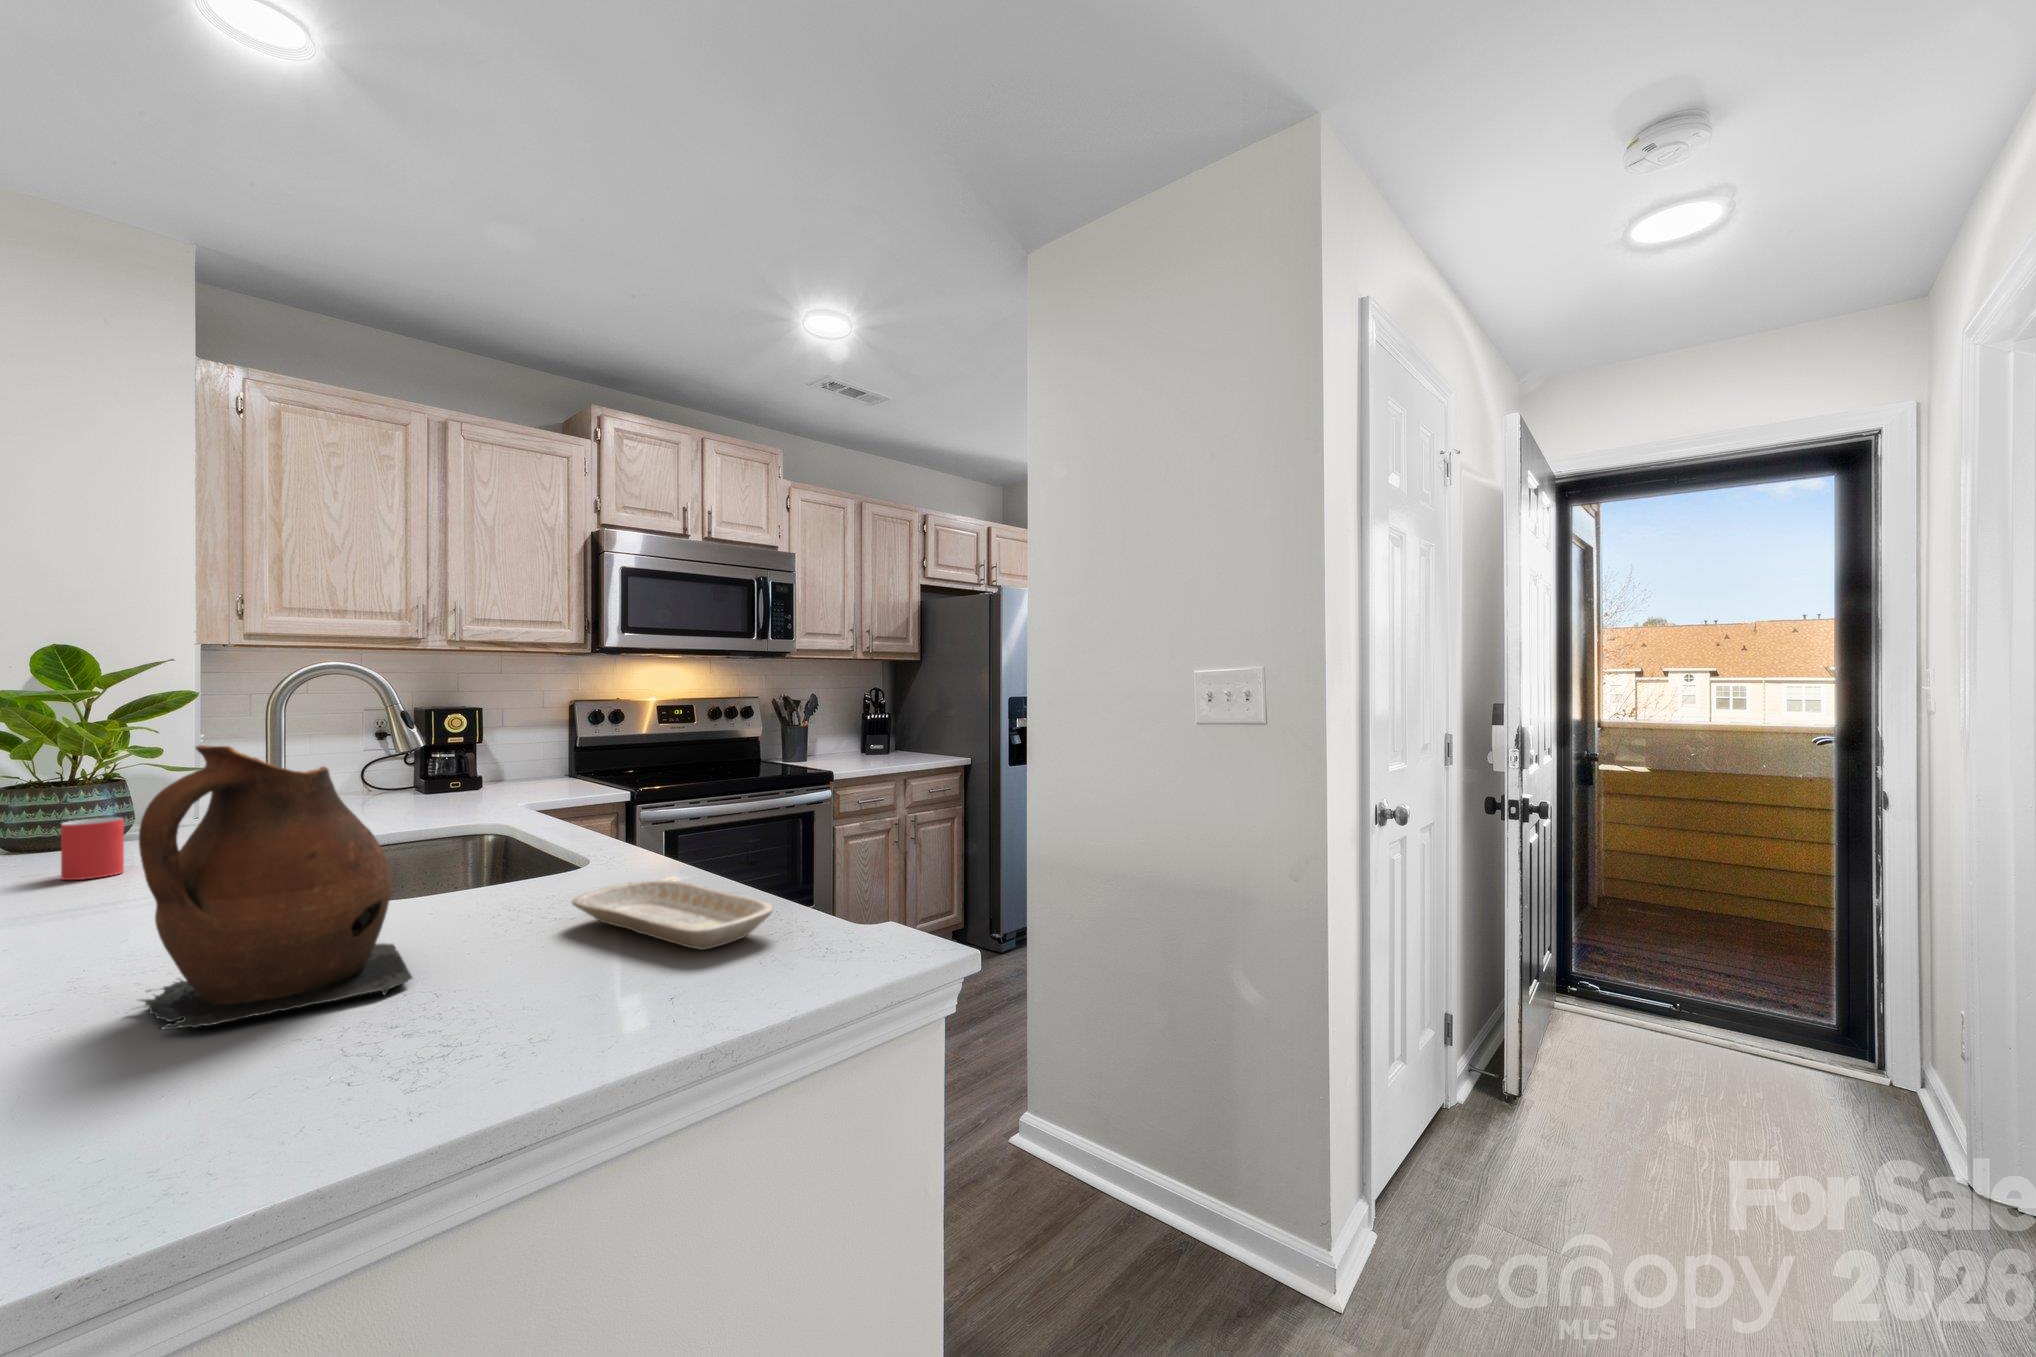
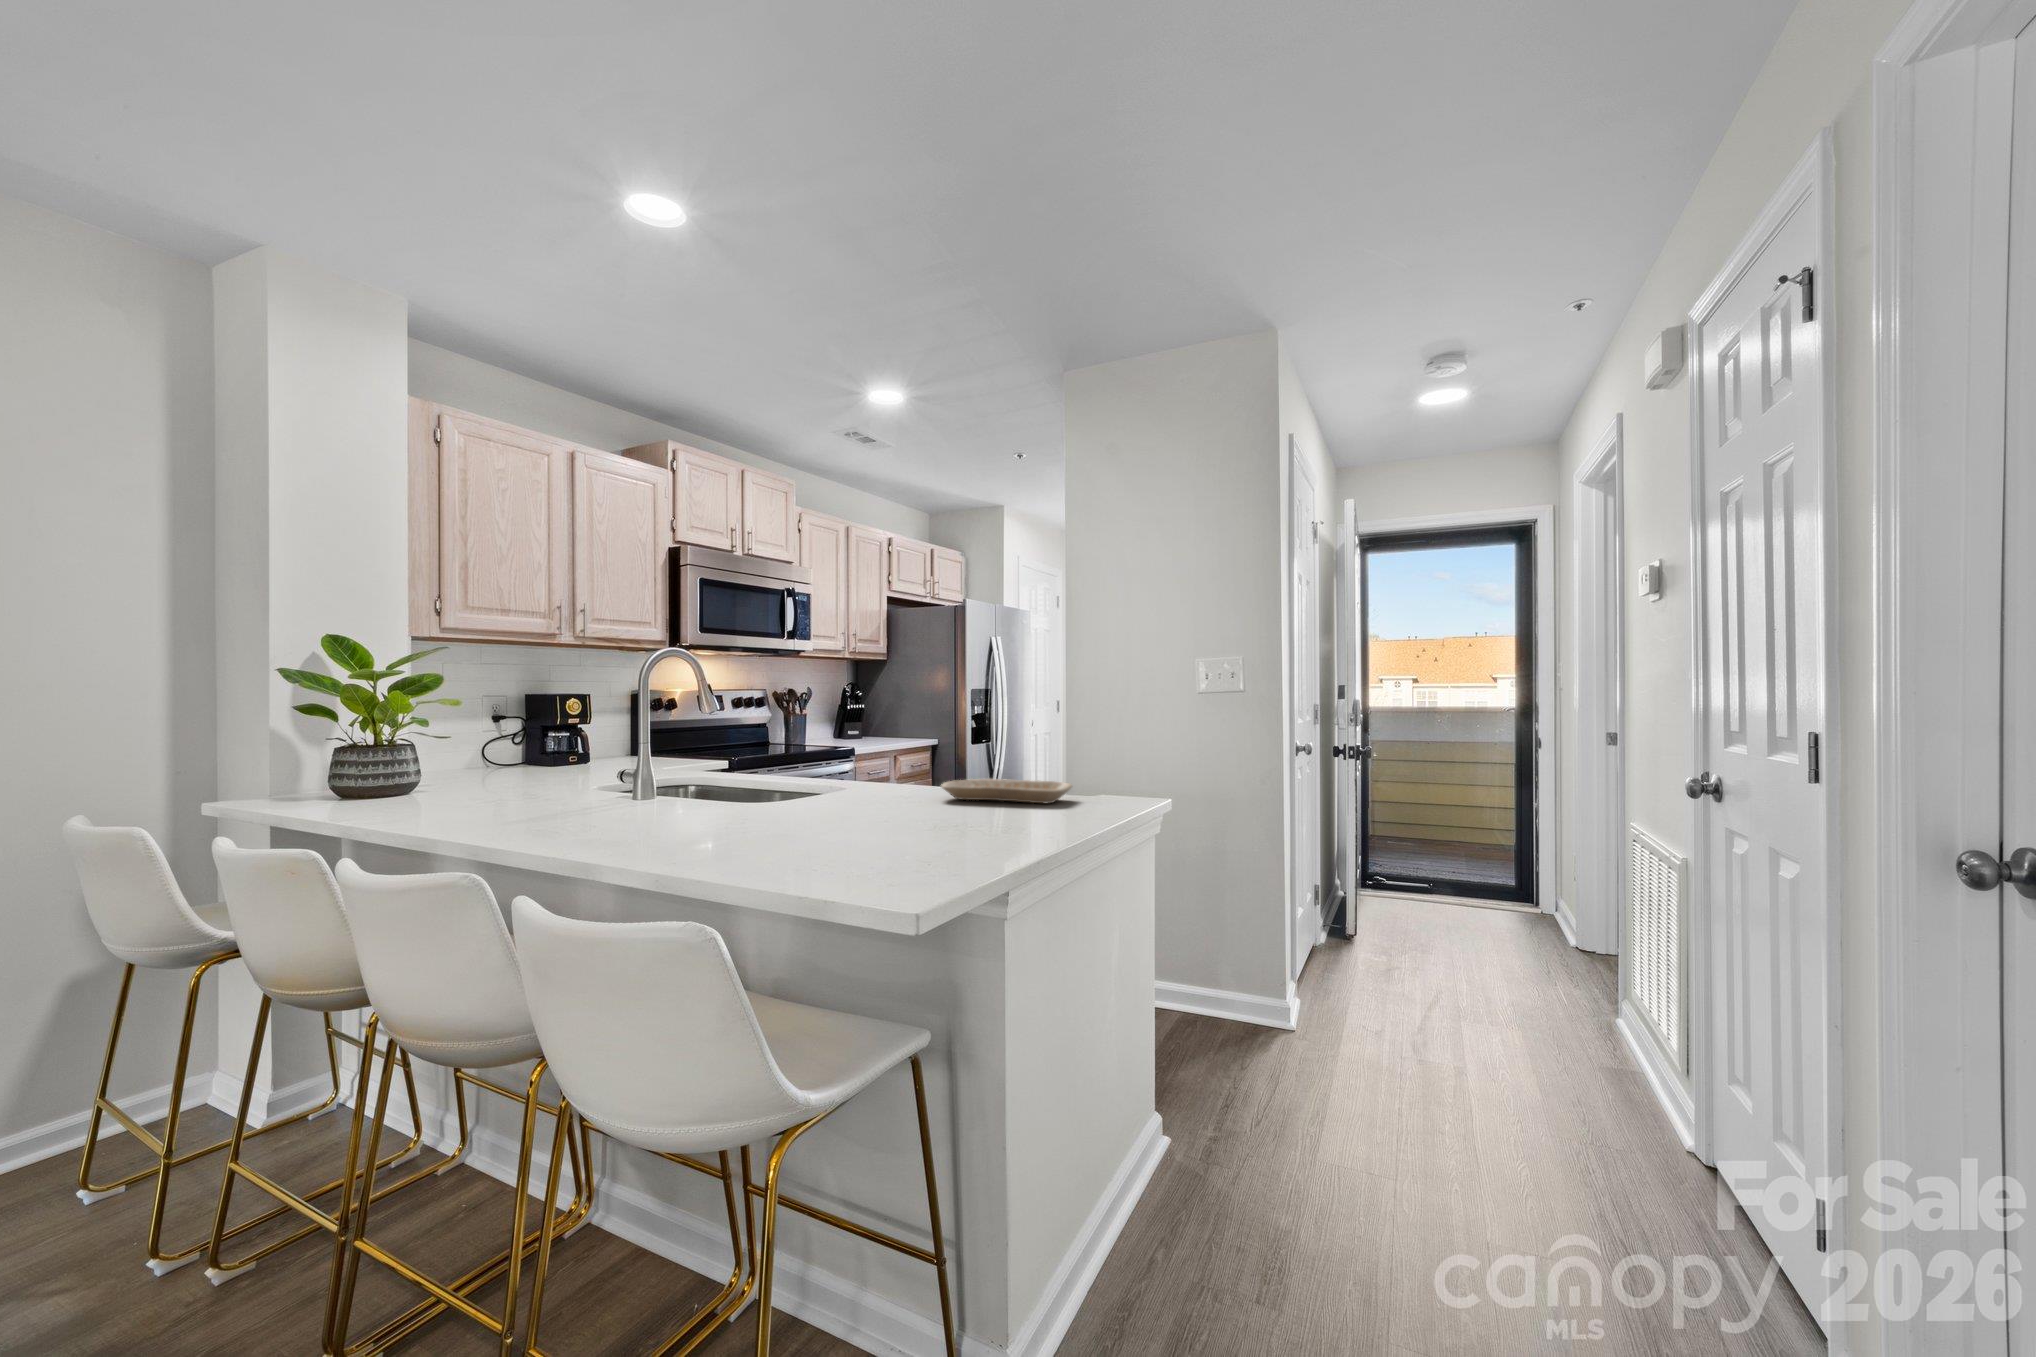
ceramic pitcher: present [139,745,412,1029] -> none [802,686,933,830]
mug: present [61,817,124,880] -> none [483,761,520,805]

